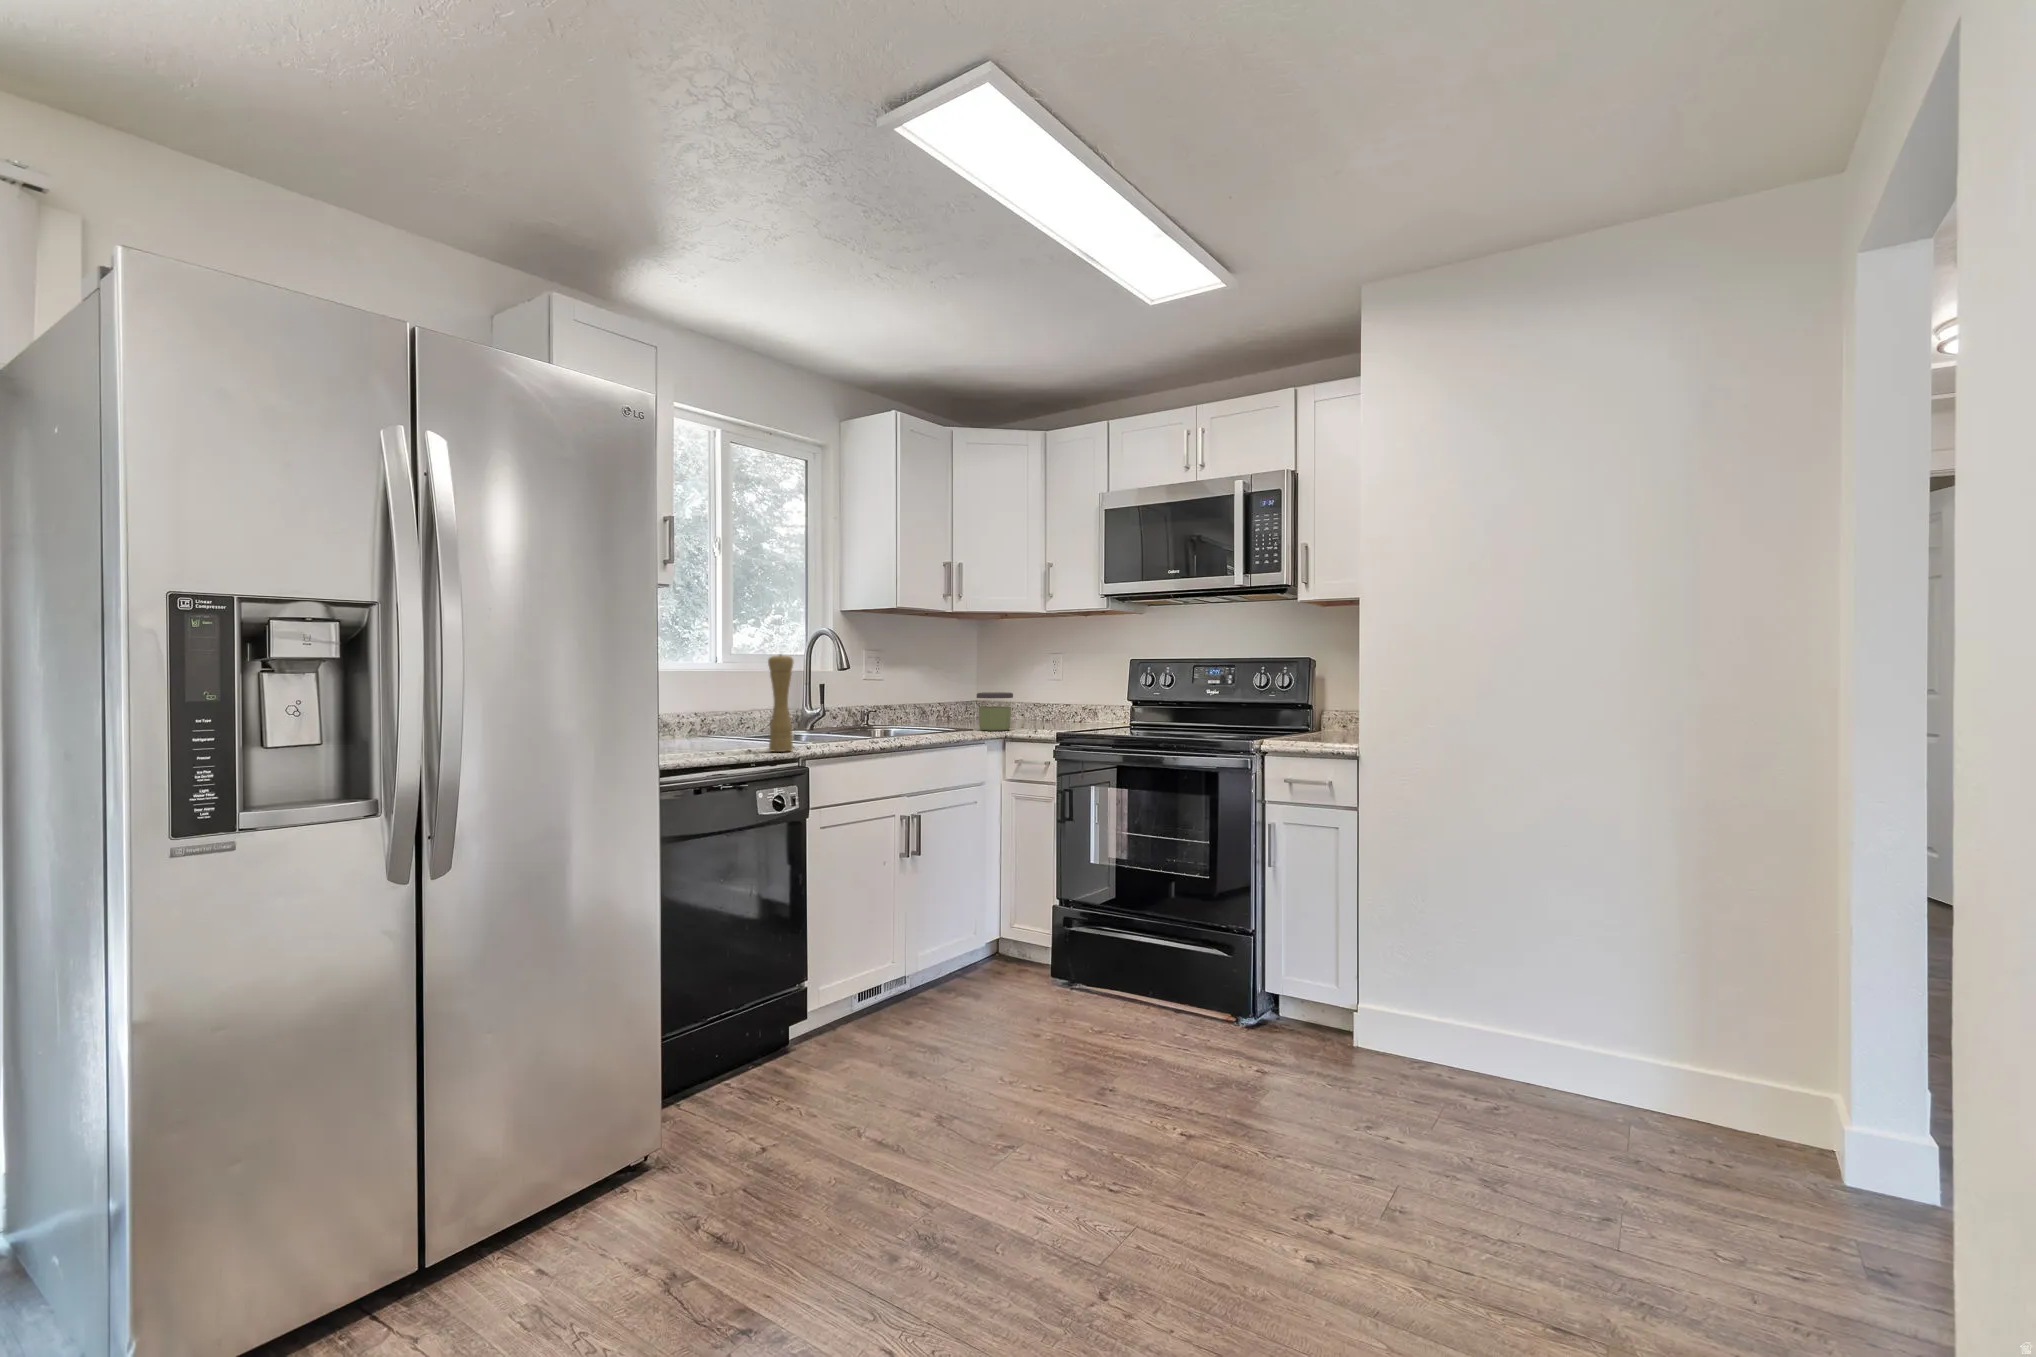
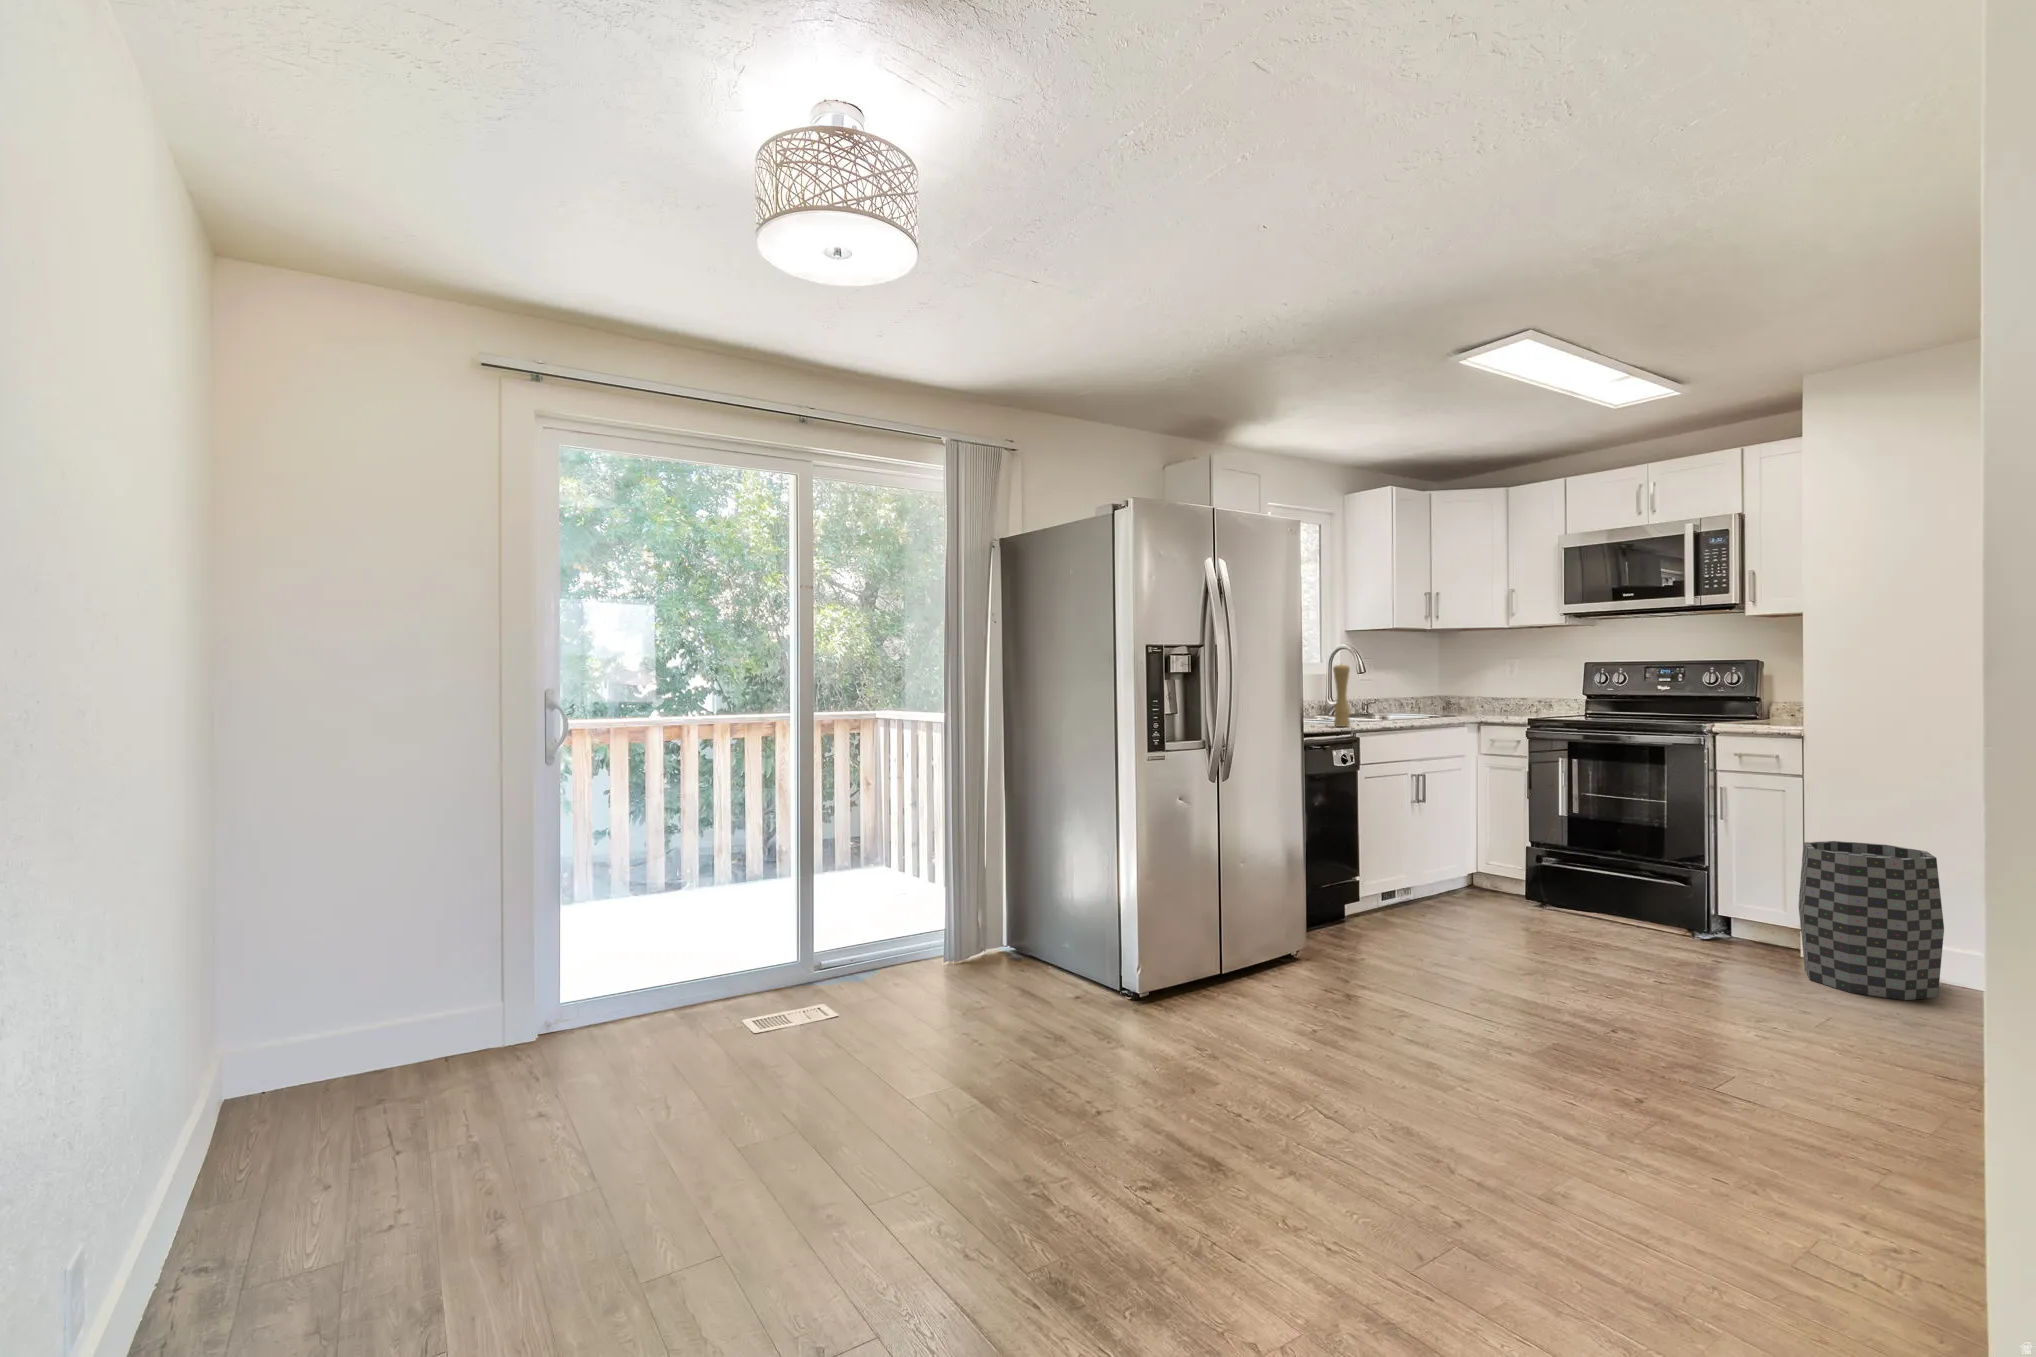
jar: present [977,692,1013,731] -> none [1458,689,1487,717]
trash can: none [1352,897,1511,1124] -> present [1799,841,1944,1000]

